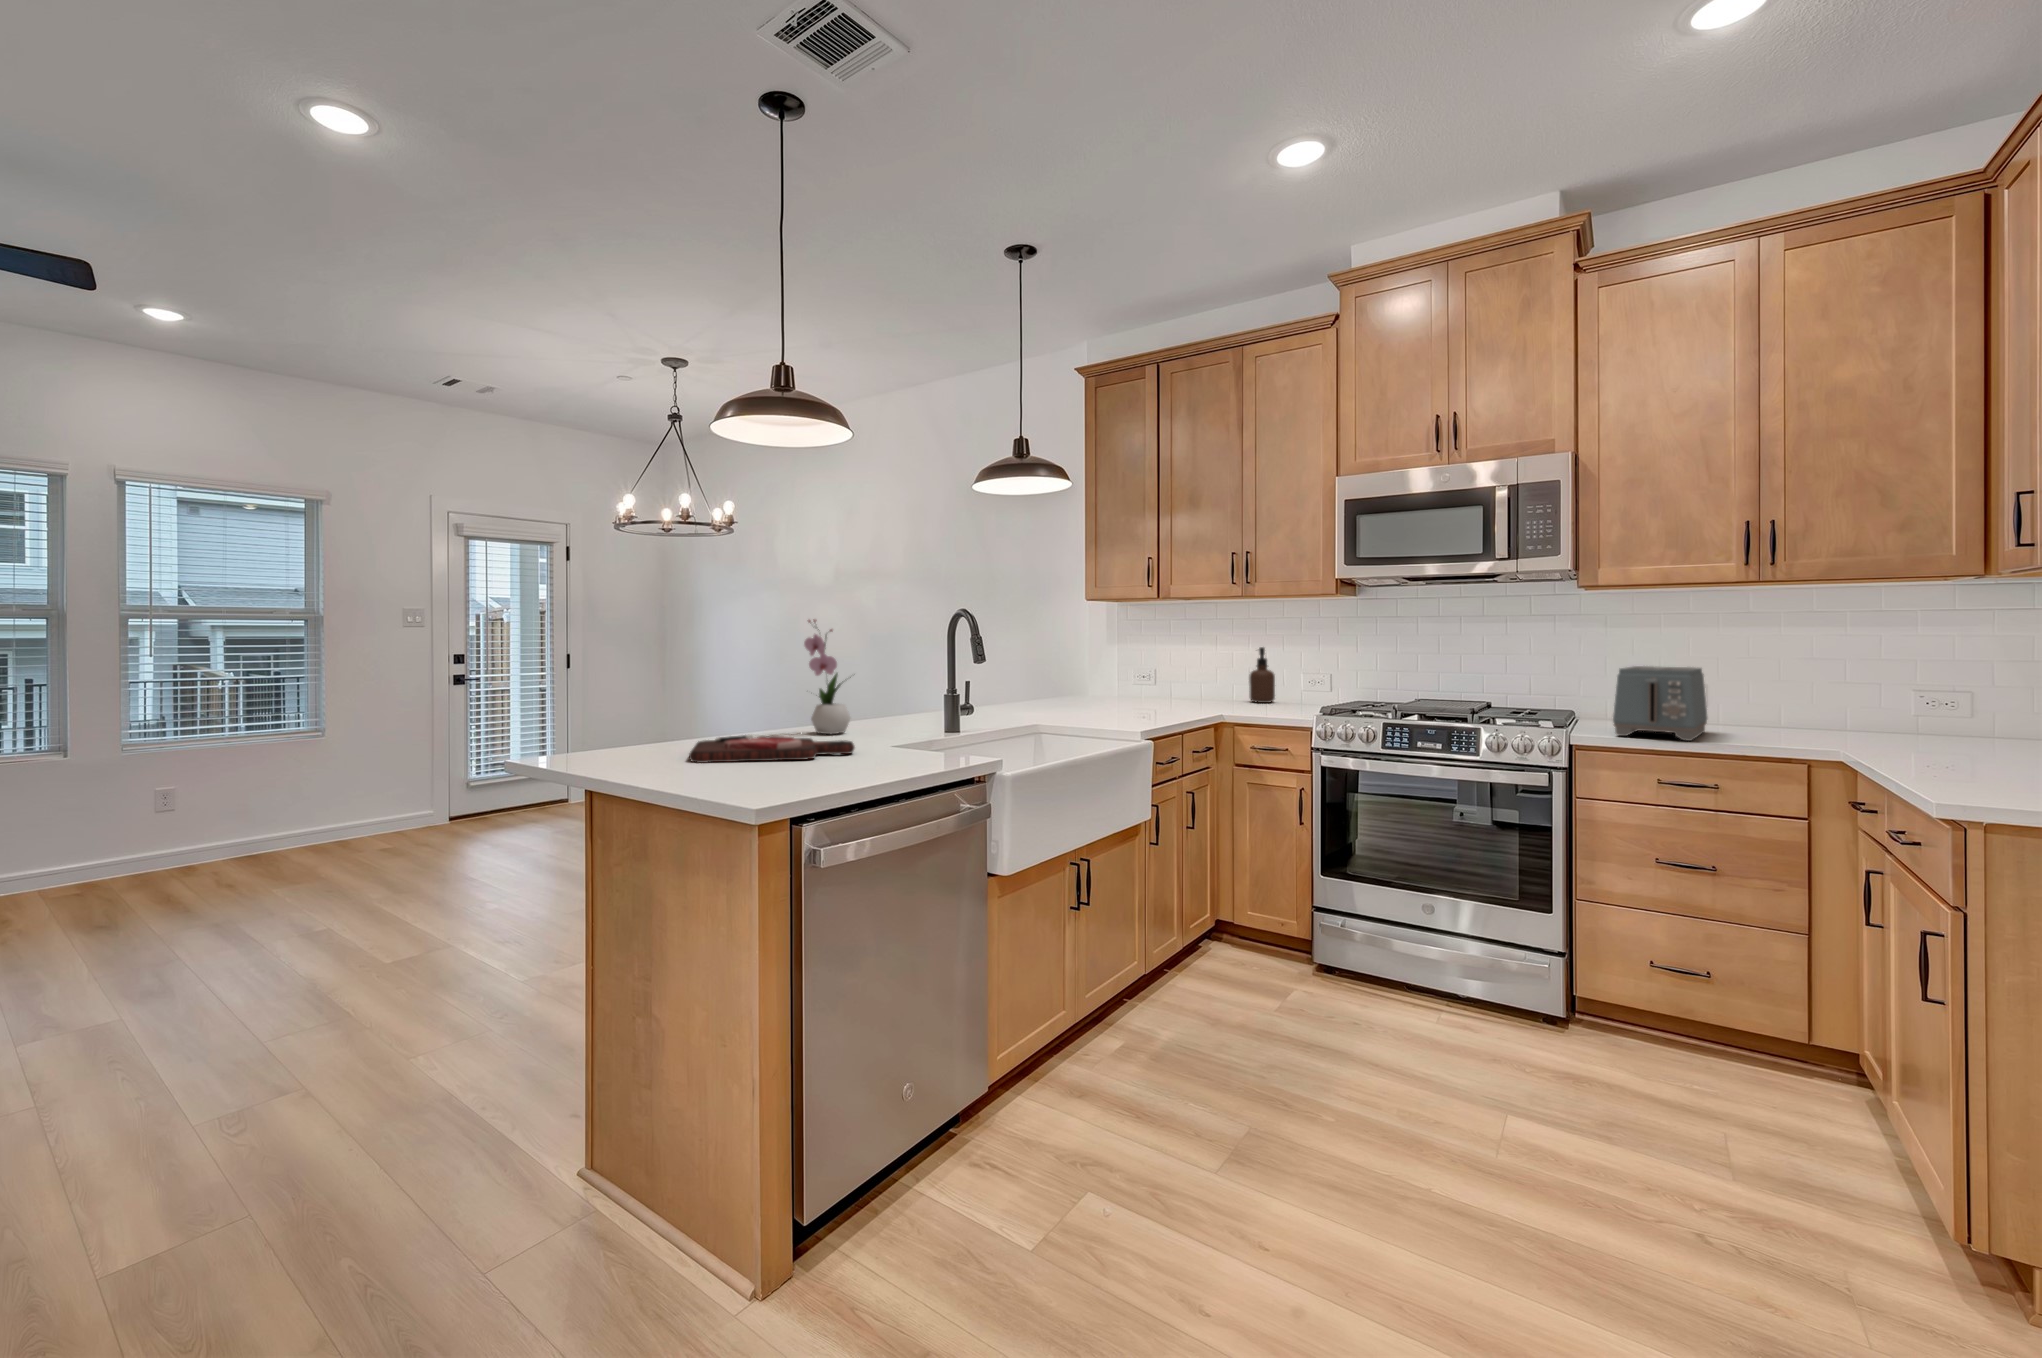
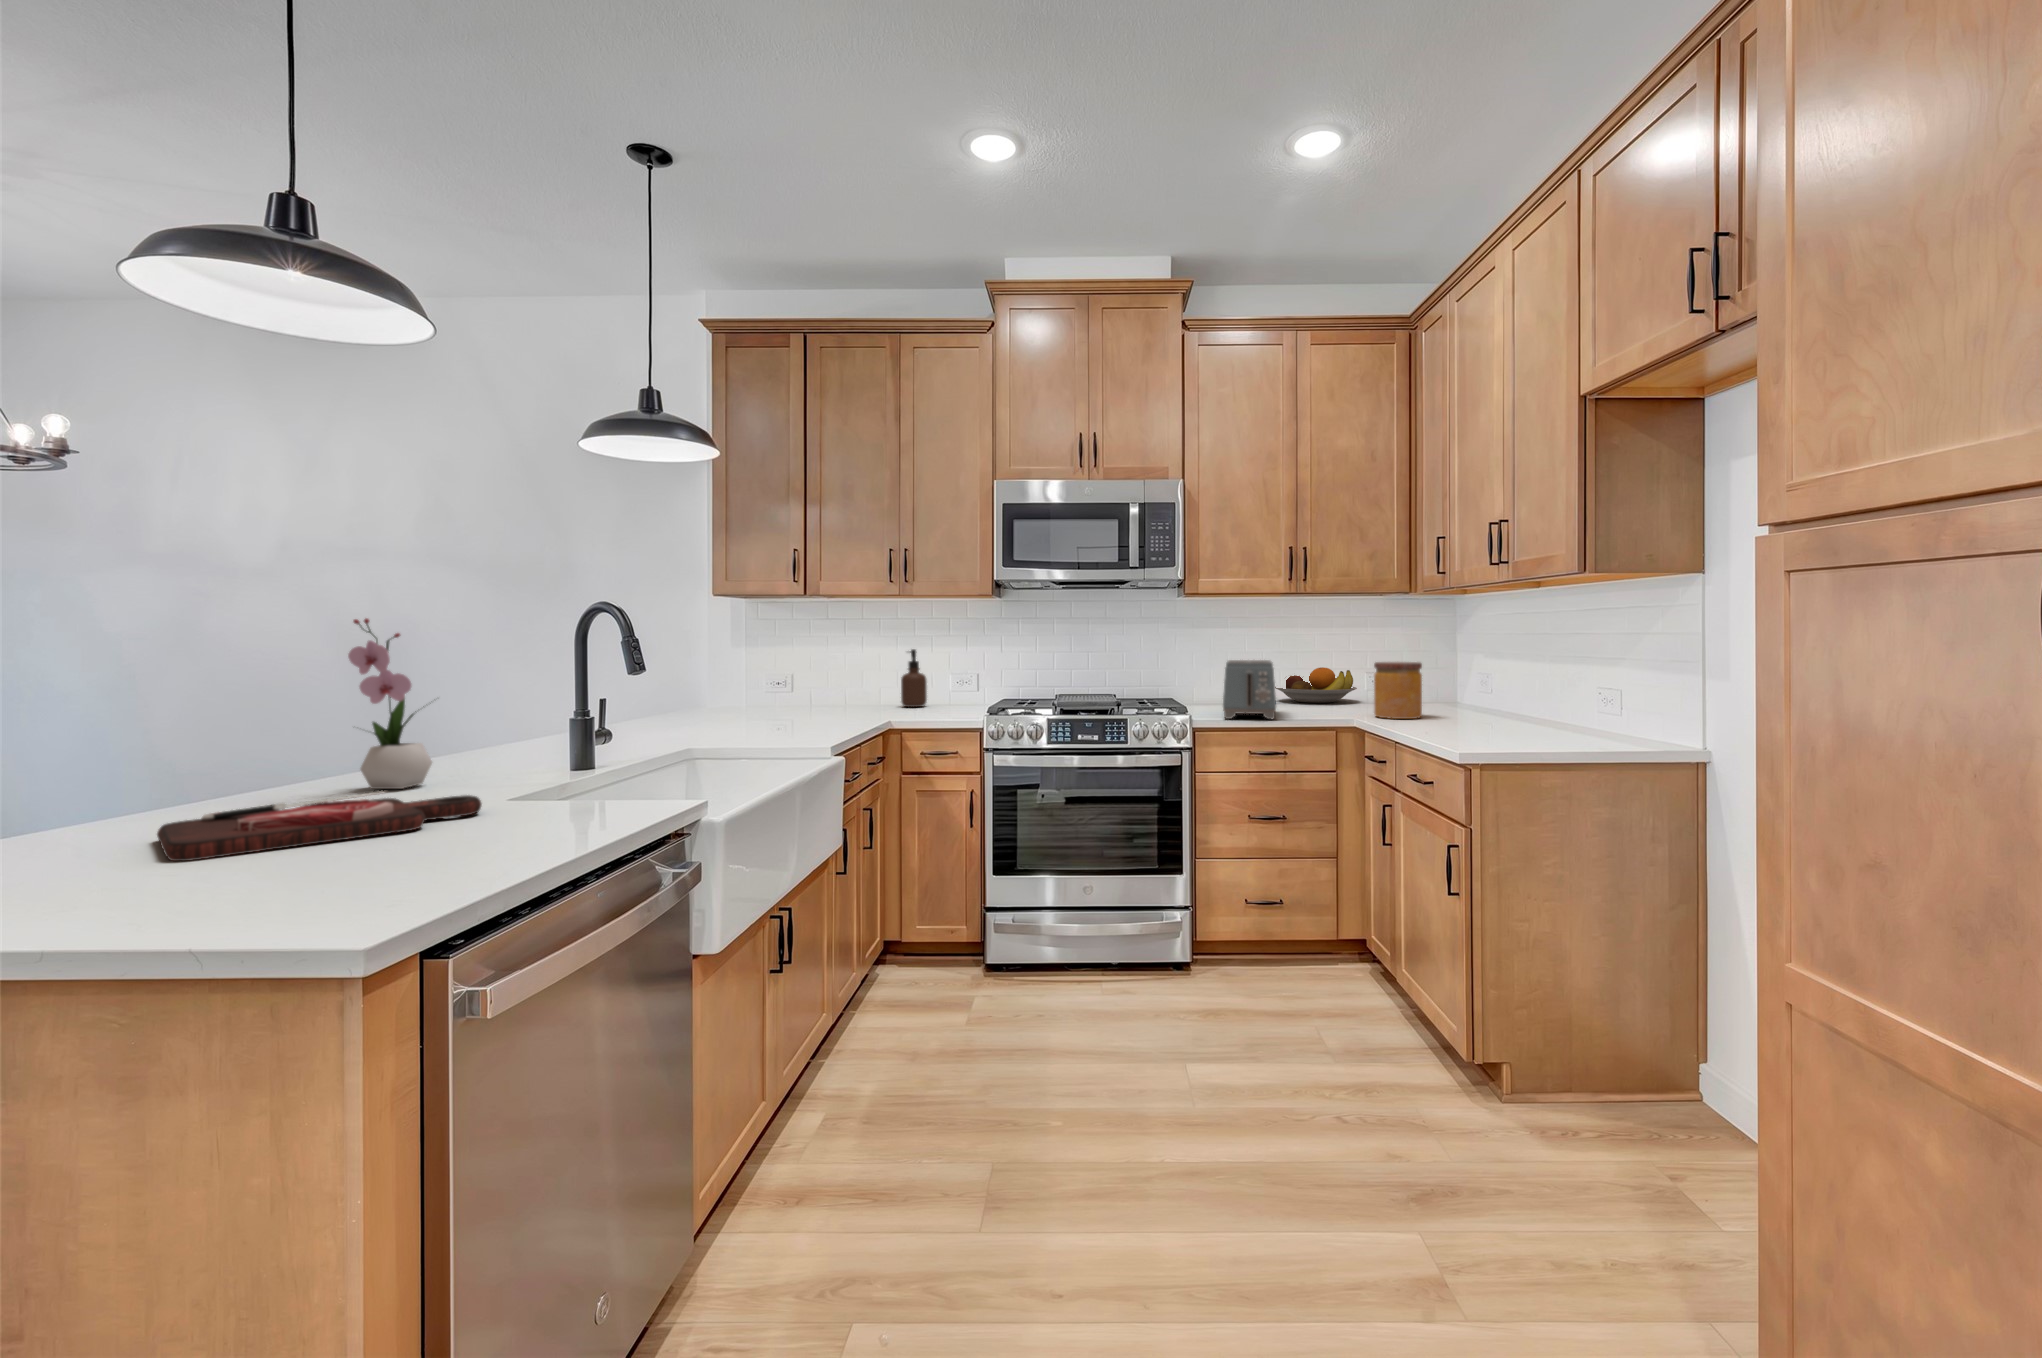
jar: none [1878,674,1975,756] -> present [1374,662,1422,719]
fruit bowl: none [1729,680,1877,726] -> present [1275,667,1357,703]

